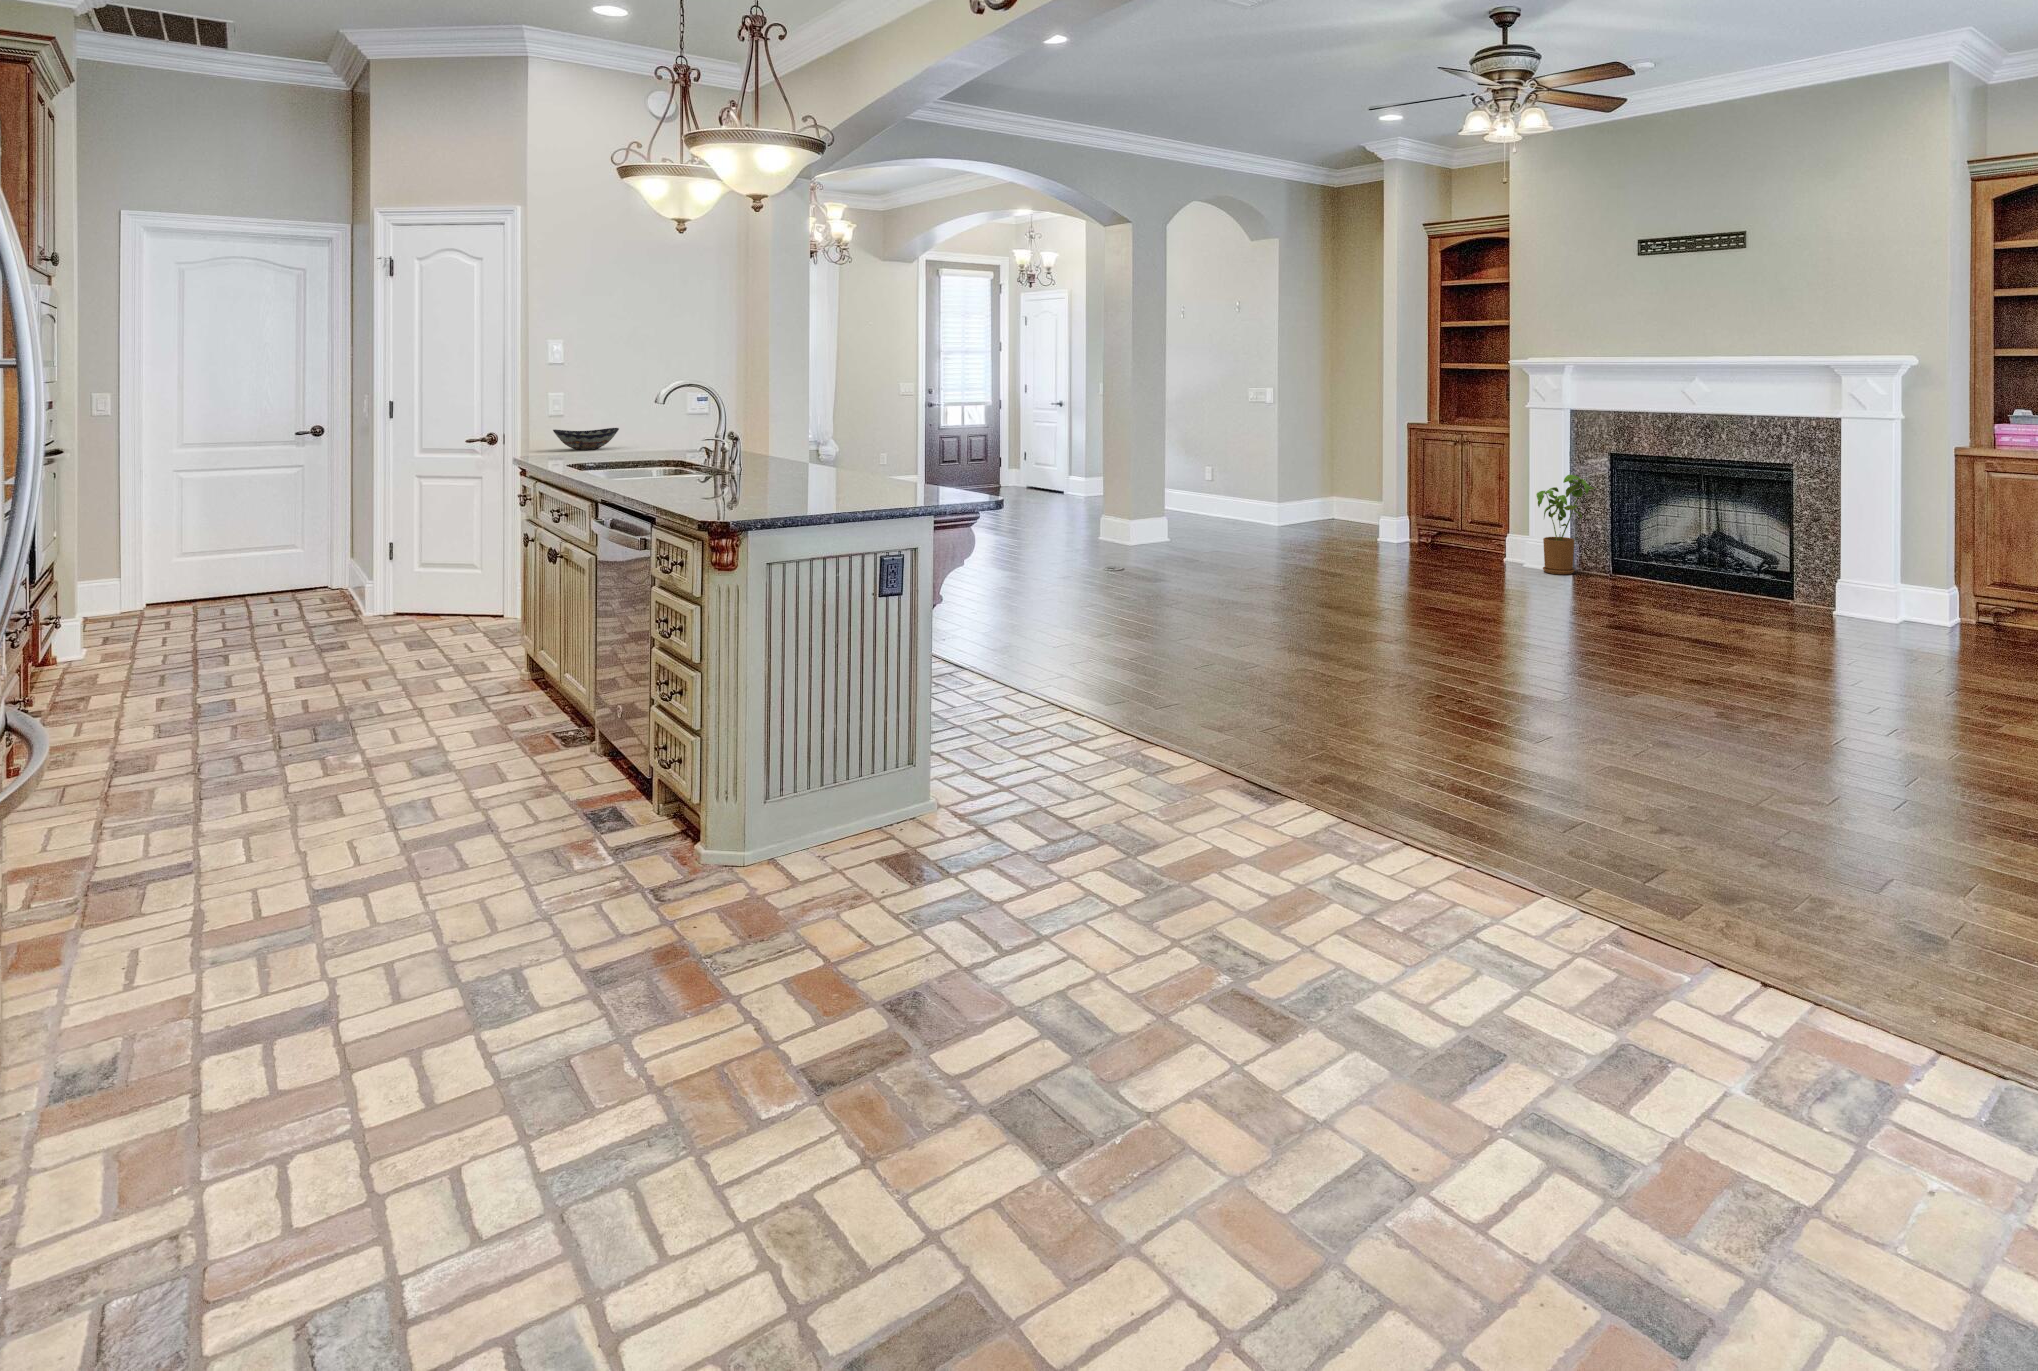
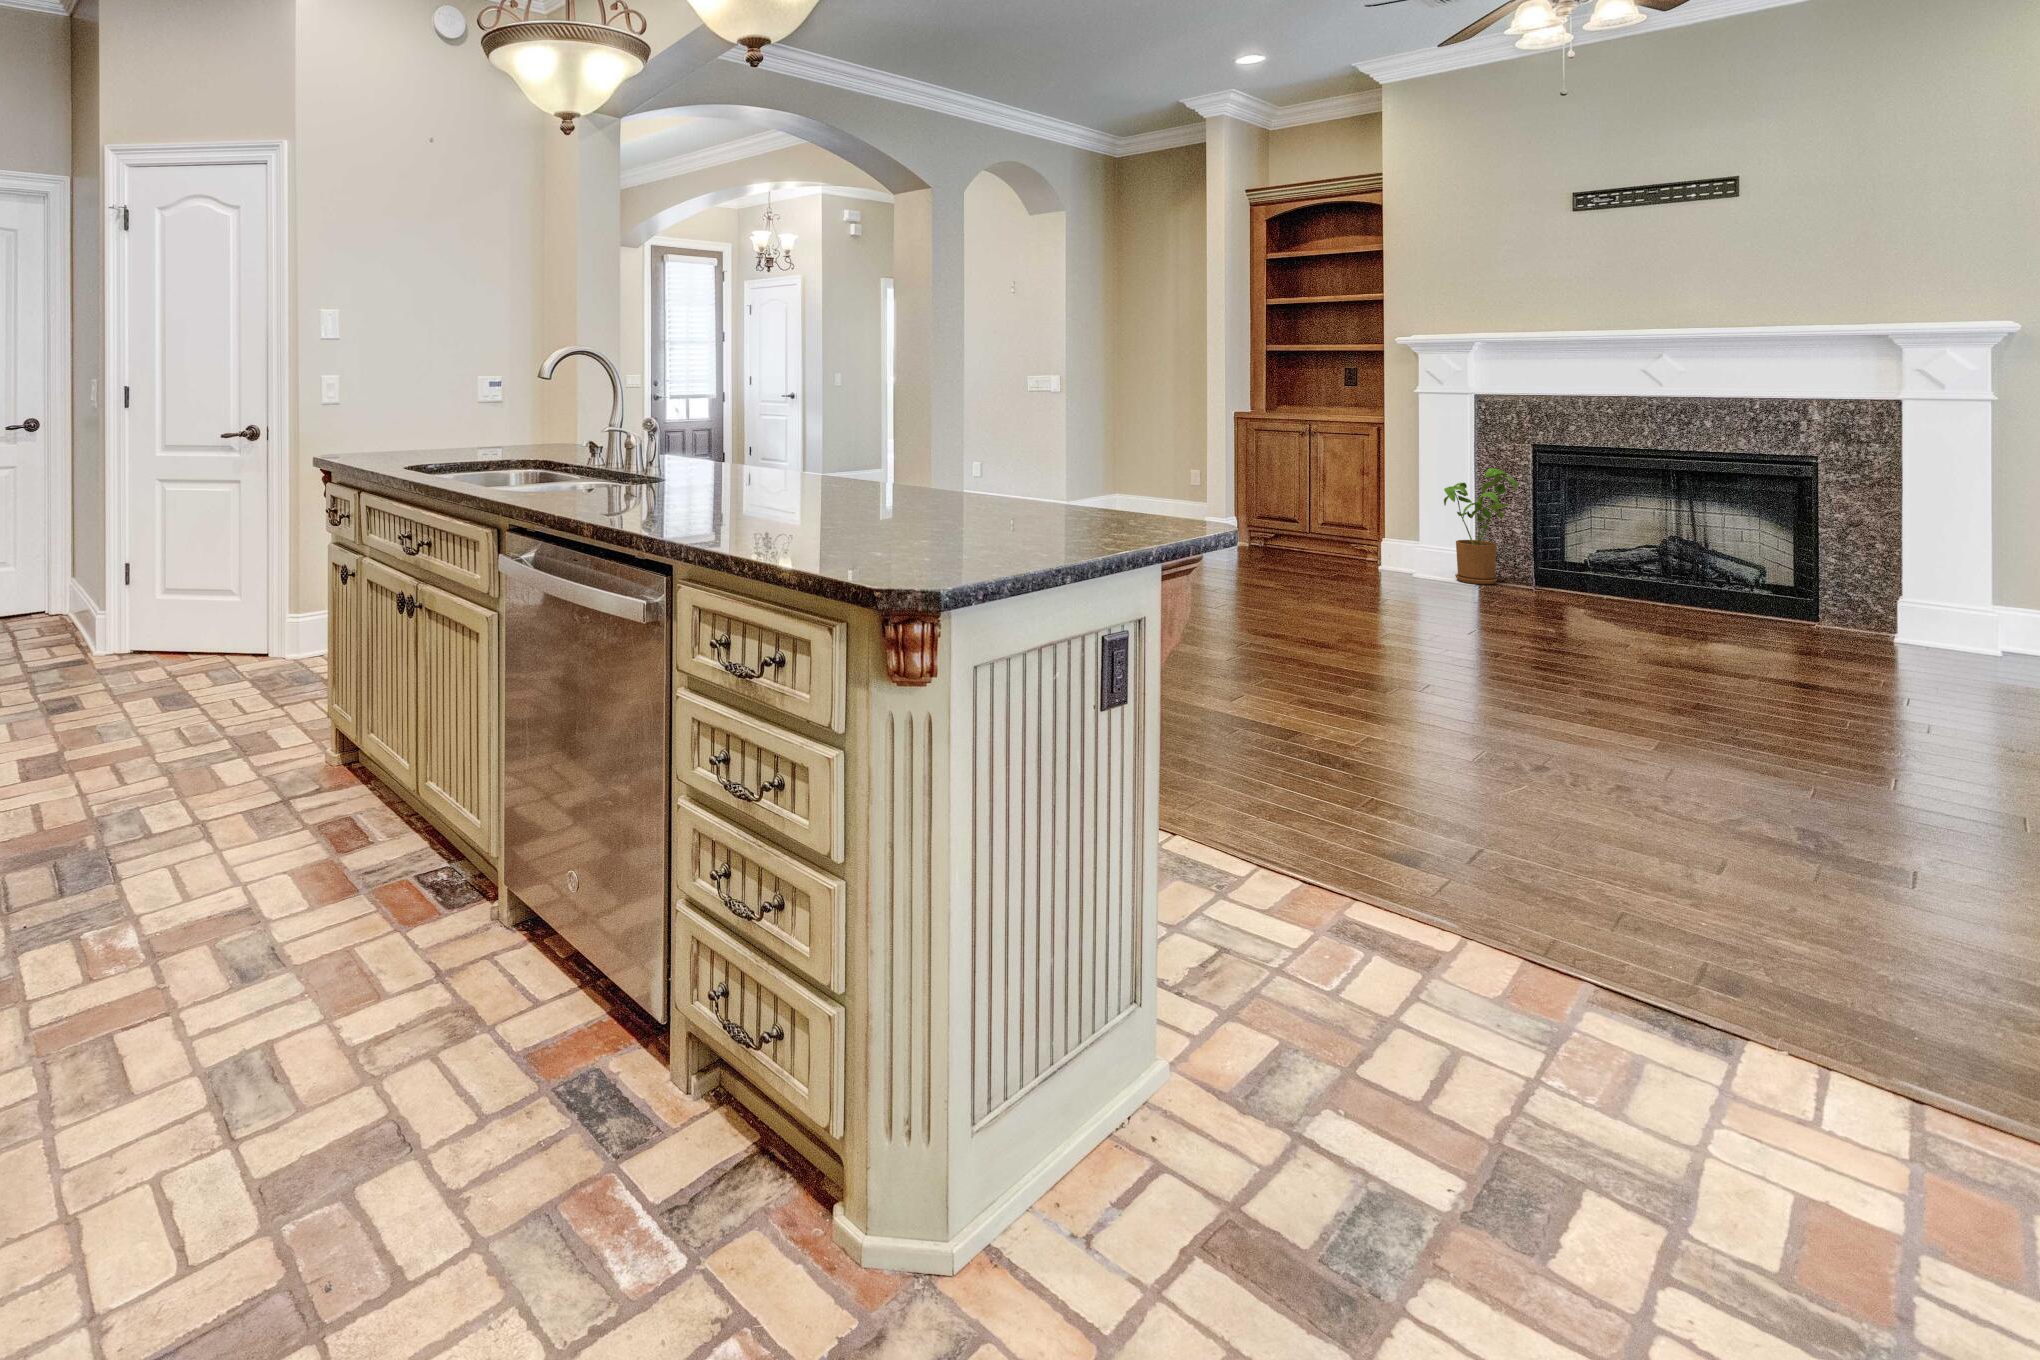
decorative bowl: present [553,428,619,450] -> none [345,416,426,444]

